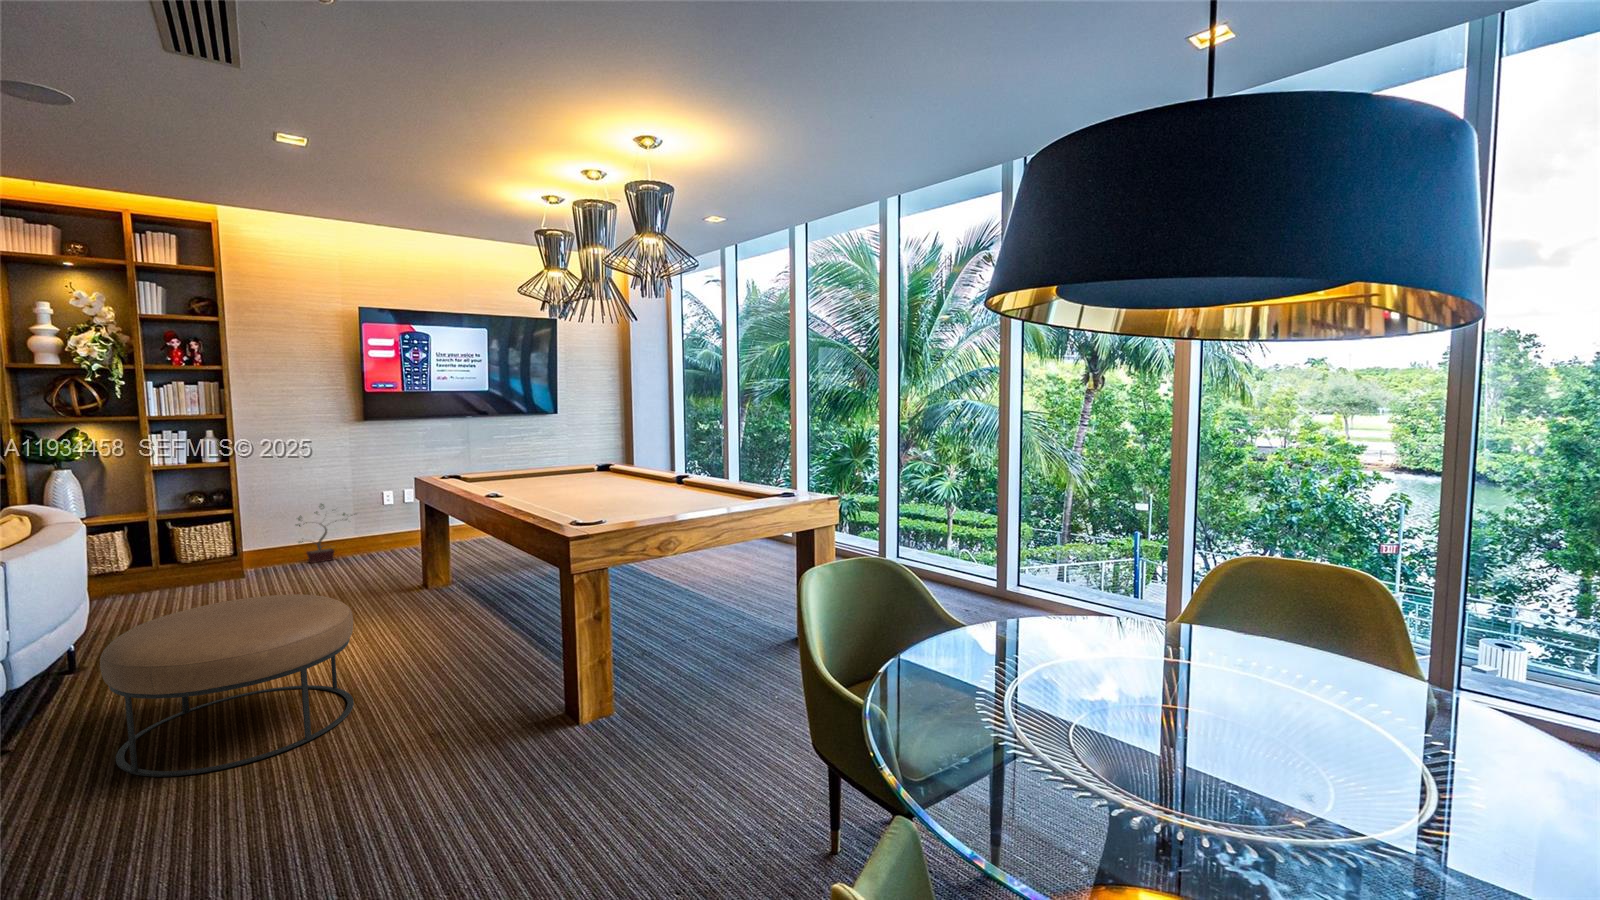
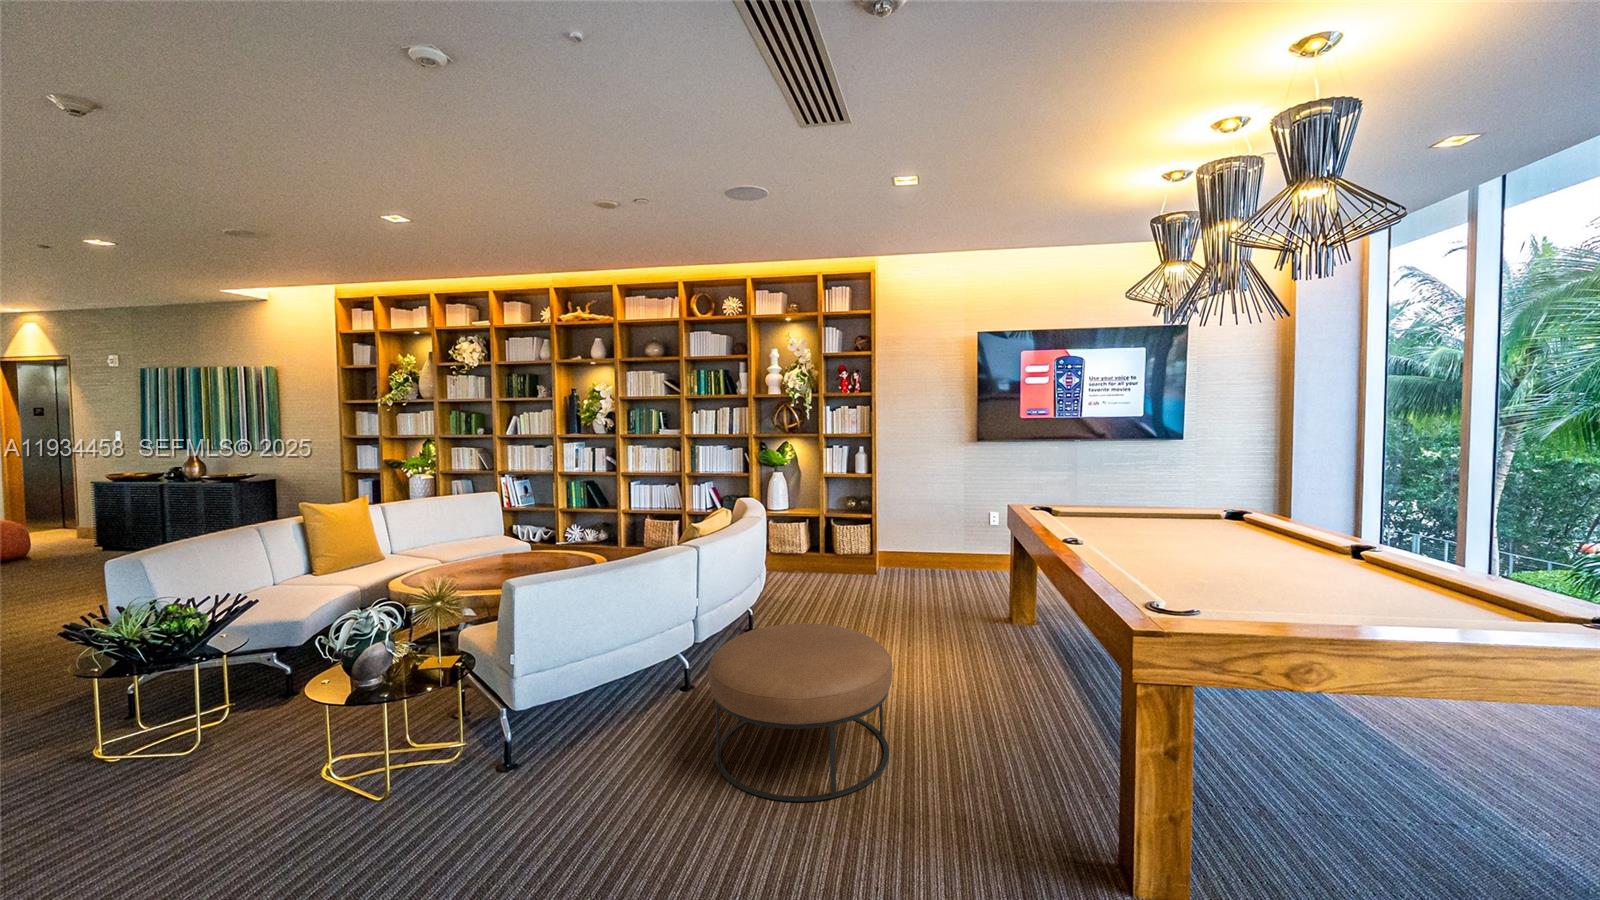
potted plant: present [297,504,345,563] -> none [916,515,967,570]

